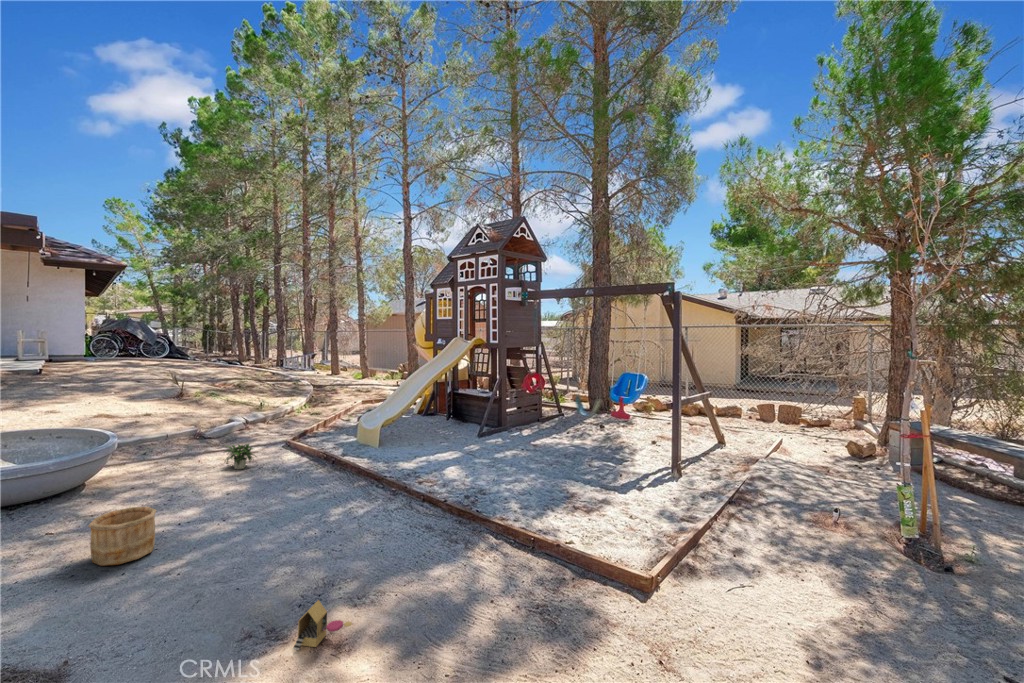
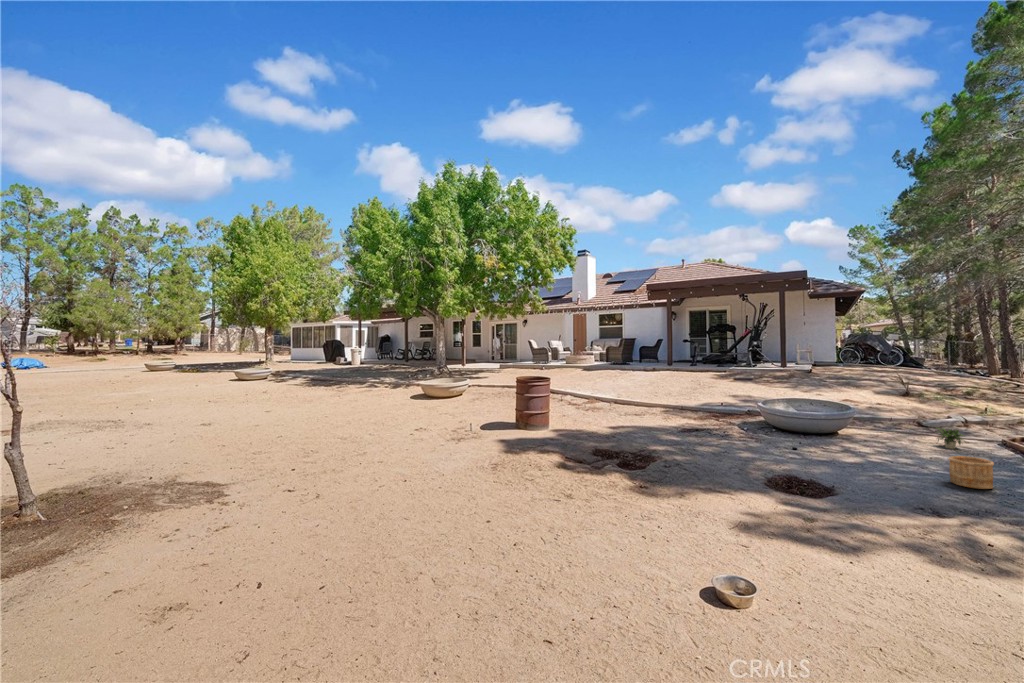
wooden bucket: present [88,507,156,566] -> present [948,456,994,489]
toy house: present [293,600,352,650] -> none [950,502,995,526]

